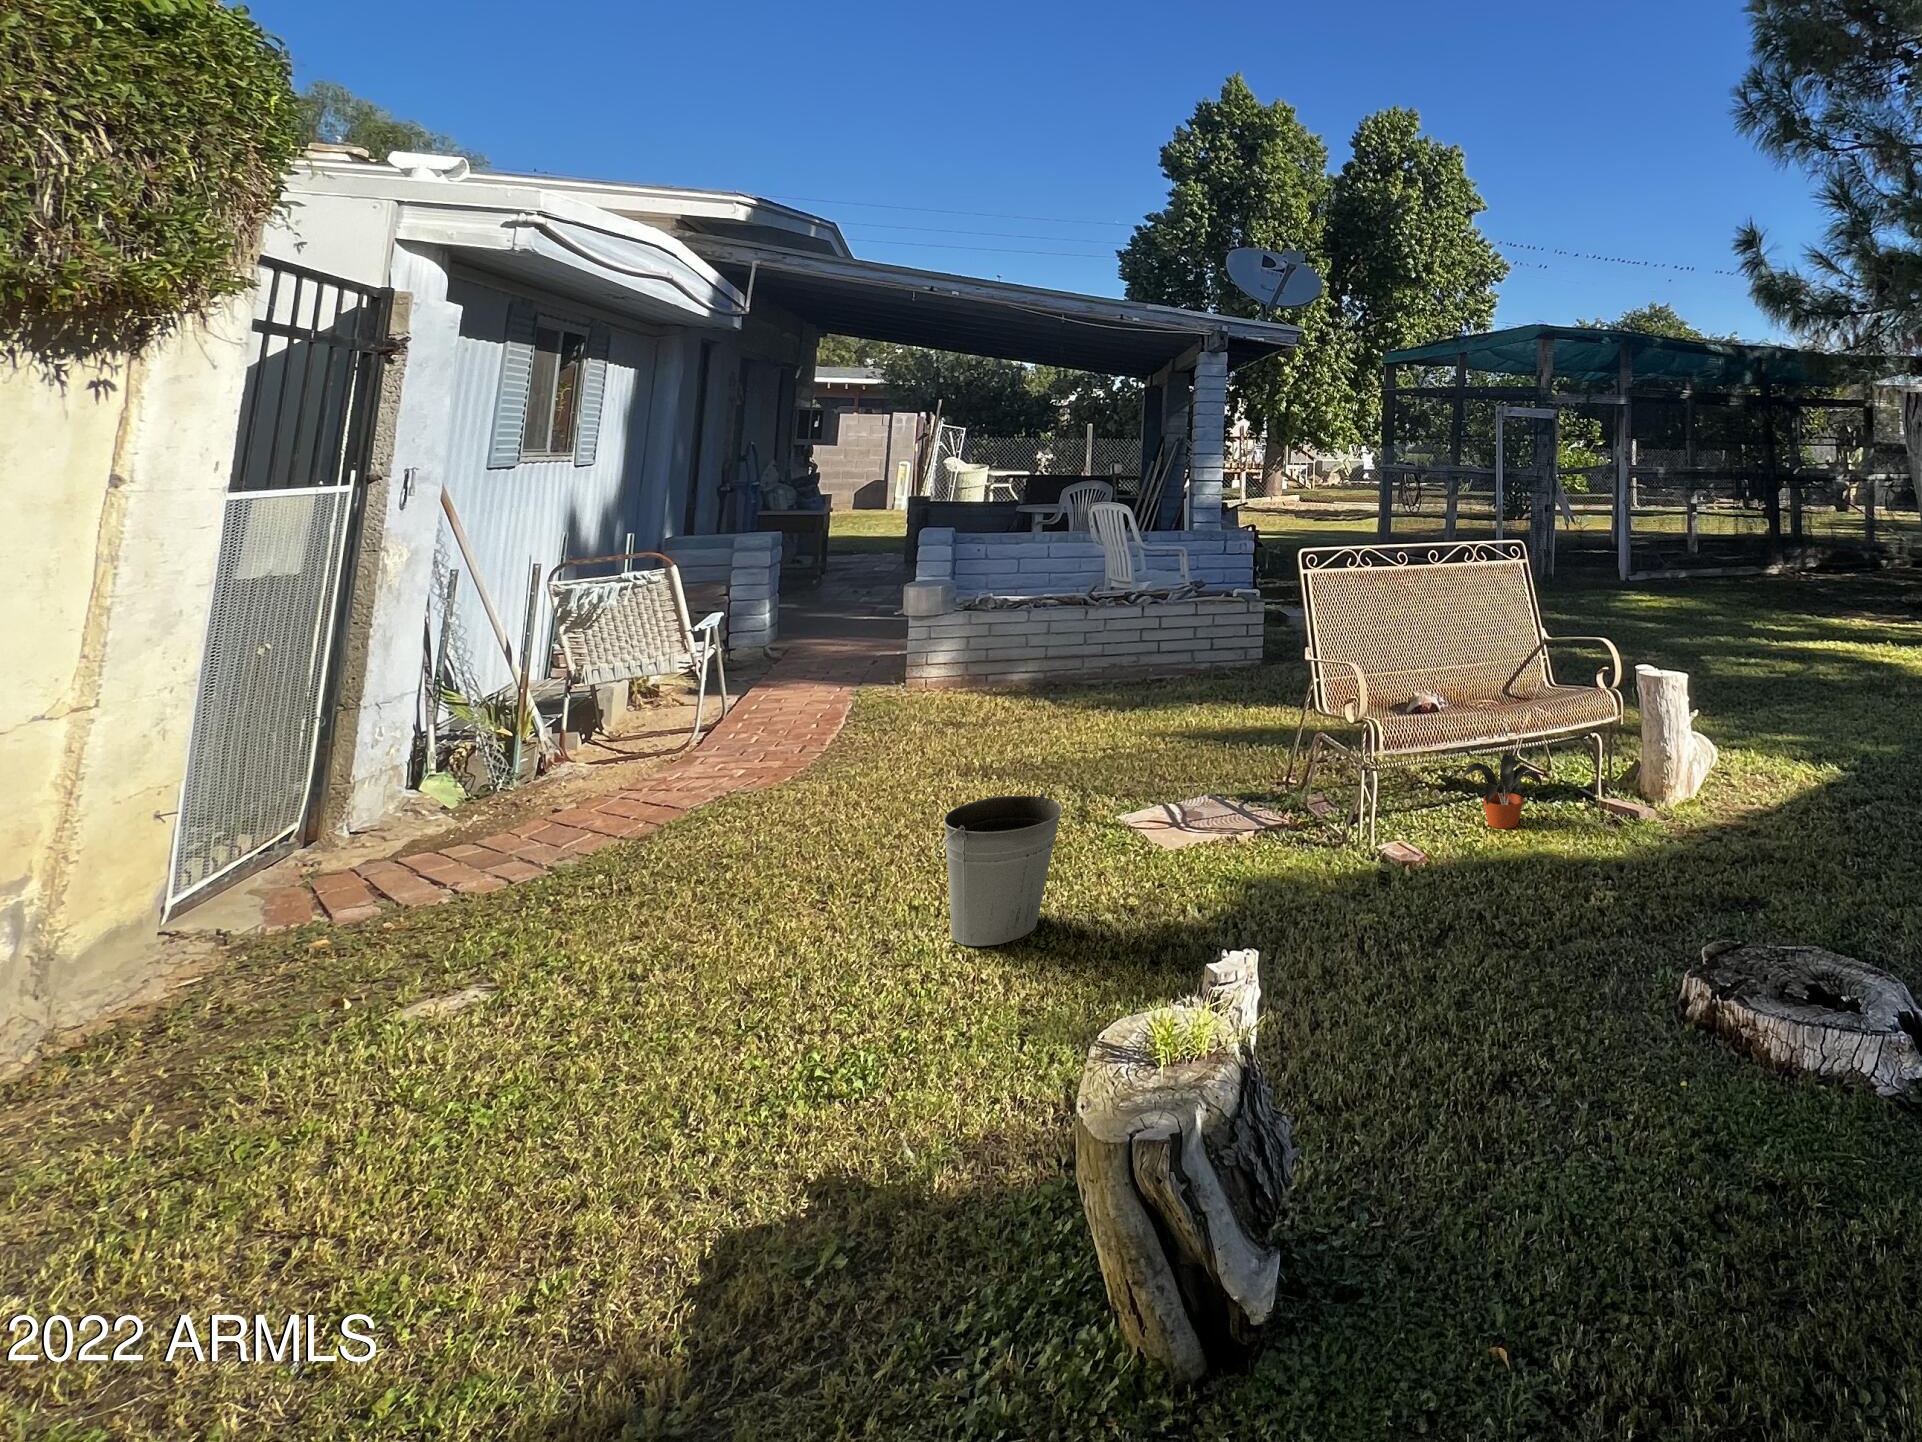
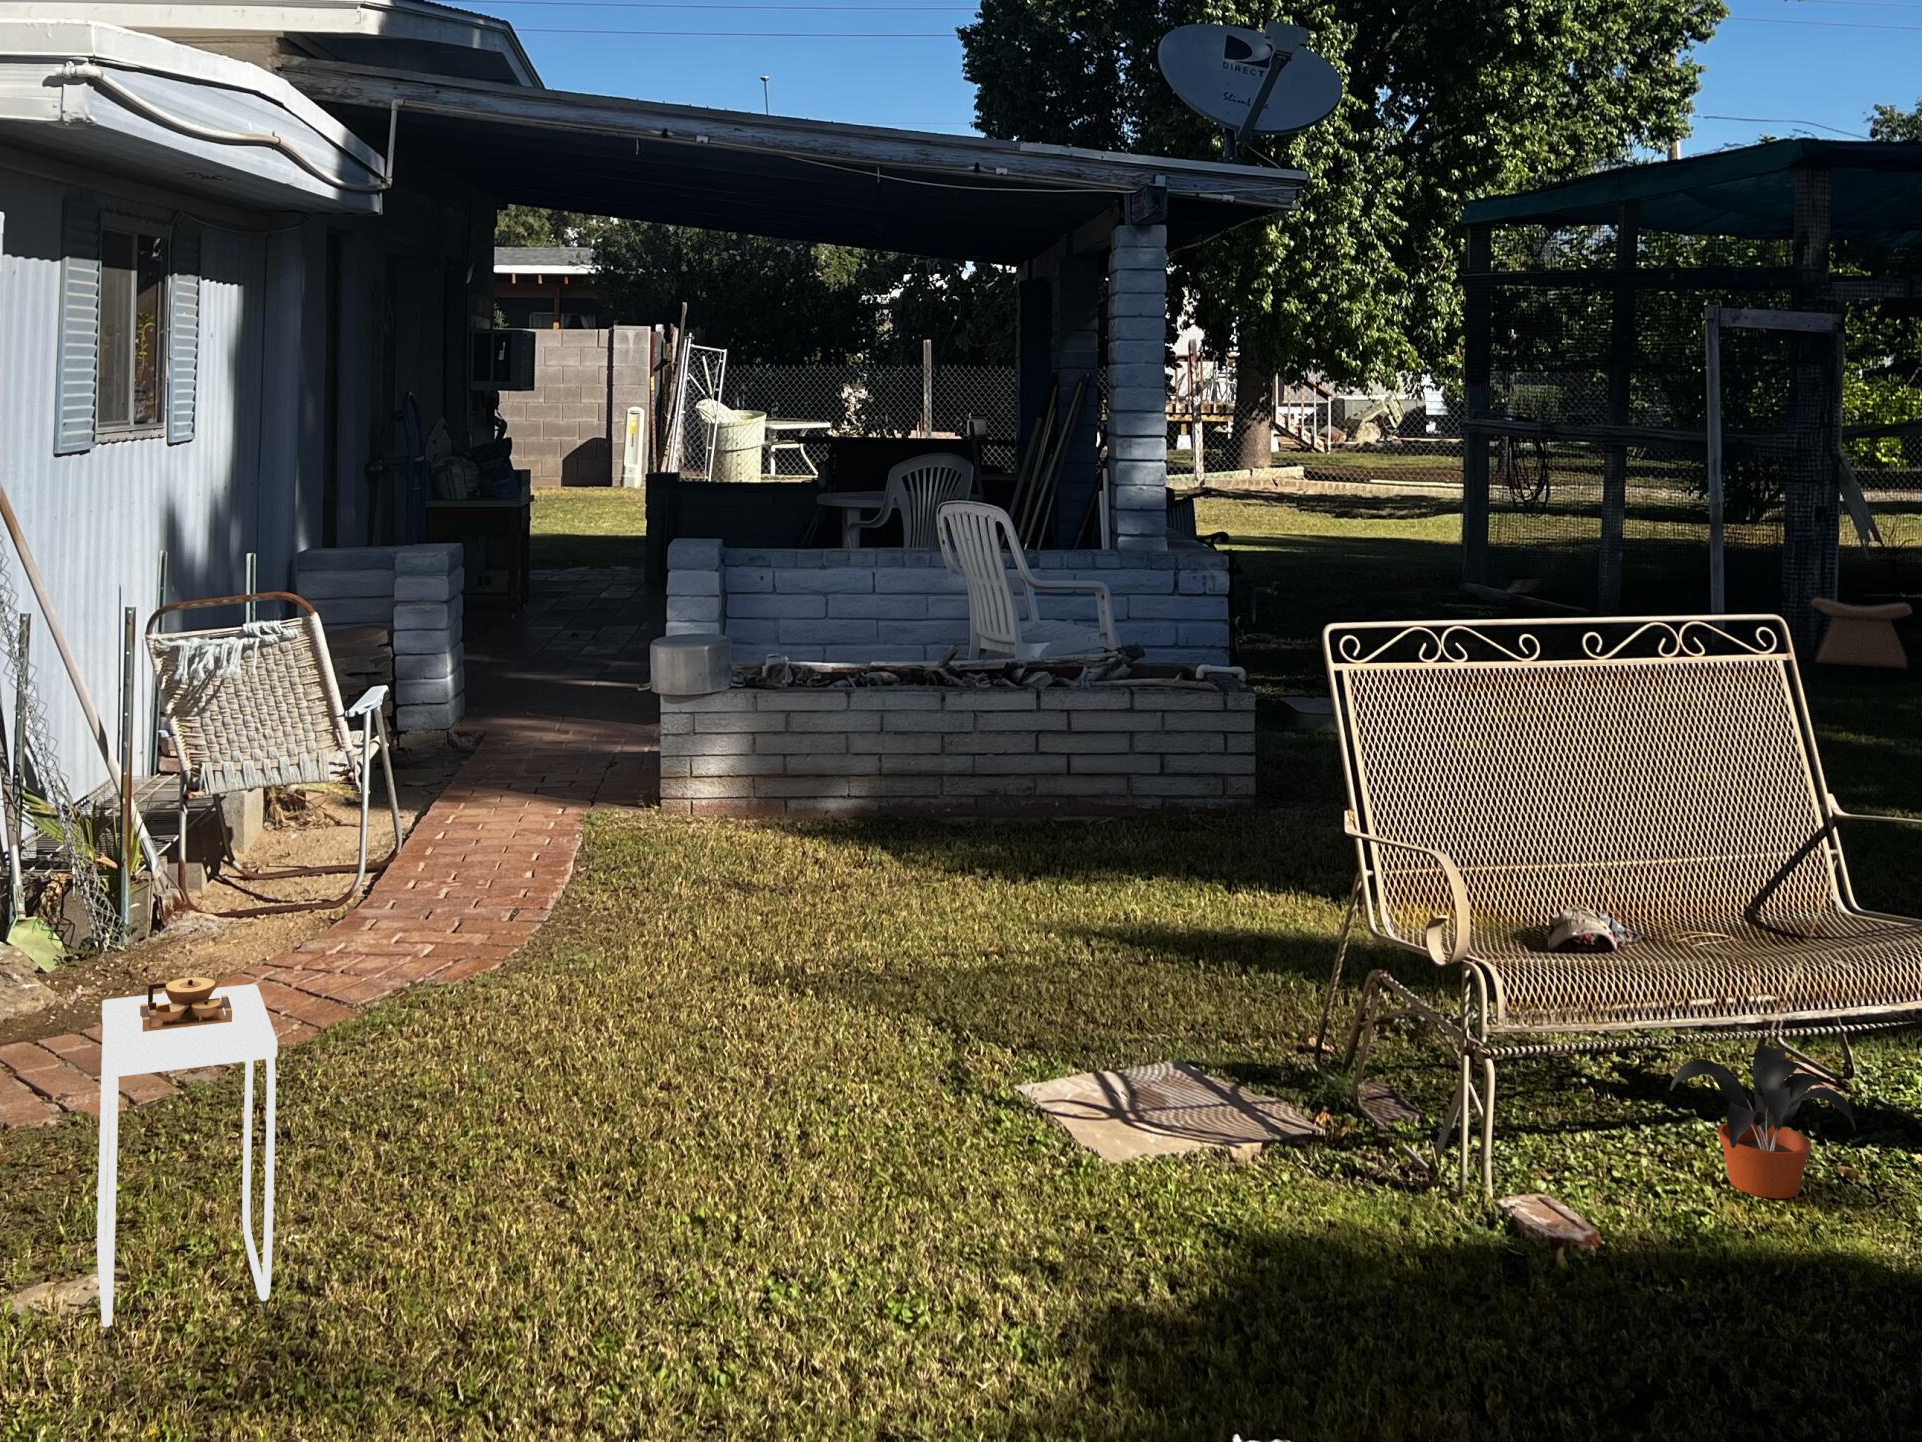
stool: none [1571,550,1615,584] -> present [1811,598,1912,669]
side table: none [470,784,630,1021] -> present [97,977,277,1327]
bucket: present [935,791,1063,946] -> none [721,1048,923,1313]

